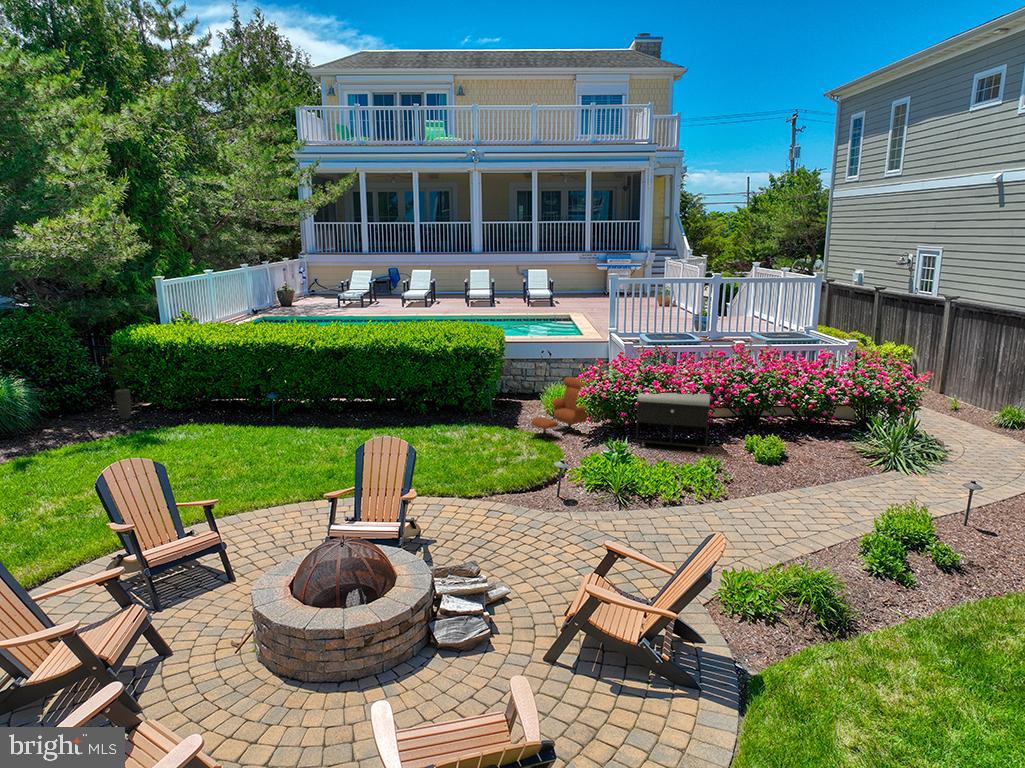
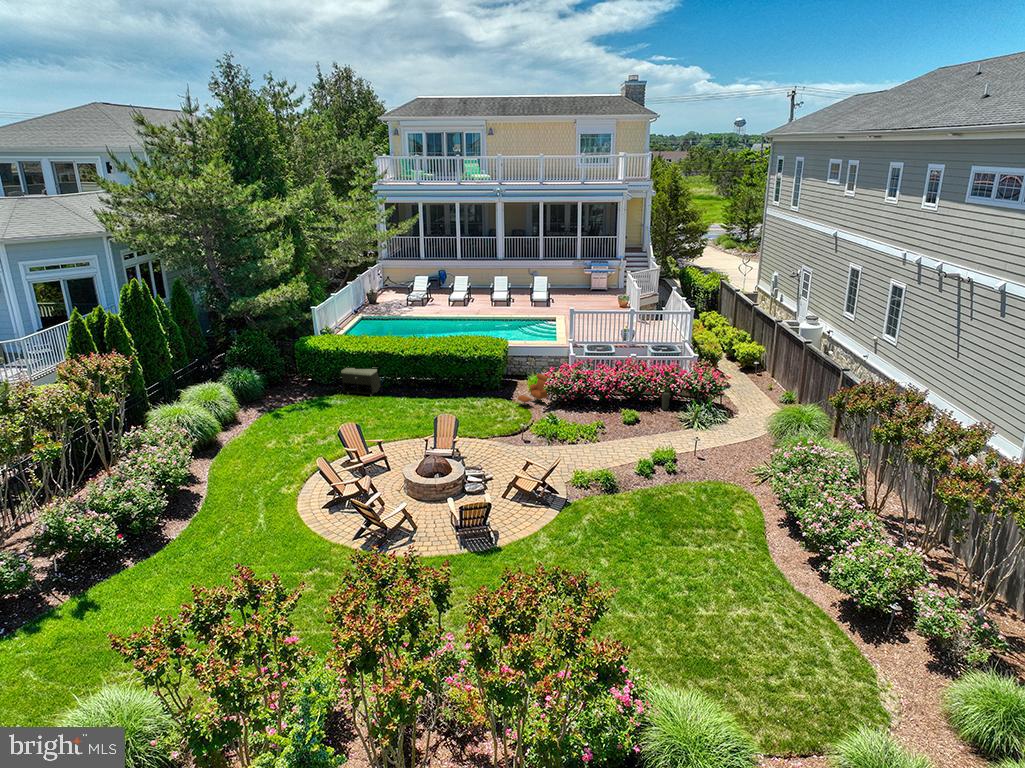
potted plant: present [105,354,133,420] -> present [661,371,675,410]
storage bench: present [636,393,710,451] -> present [341,368,381,396]

